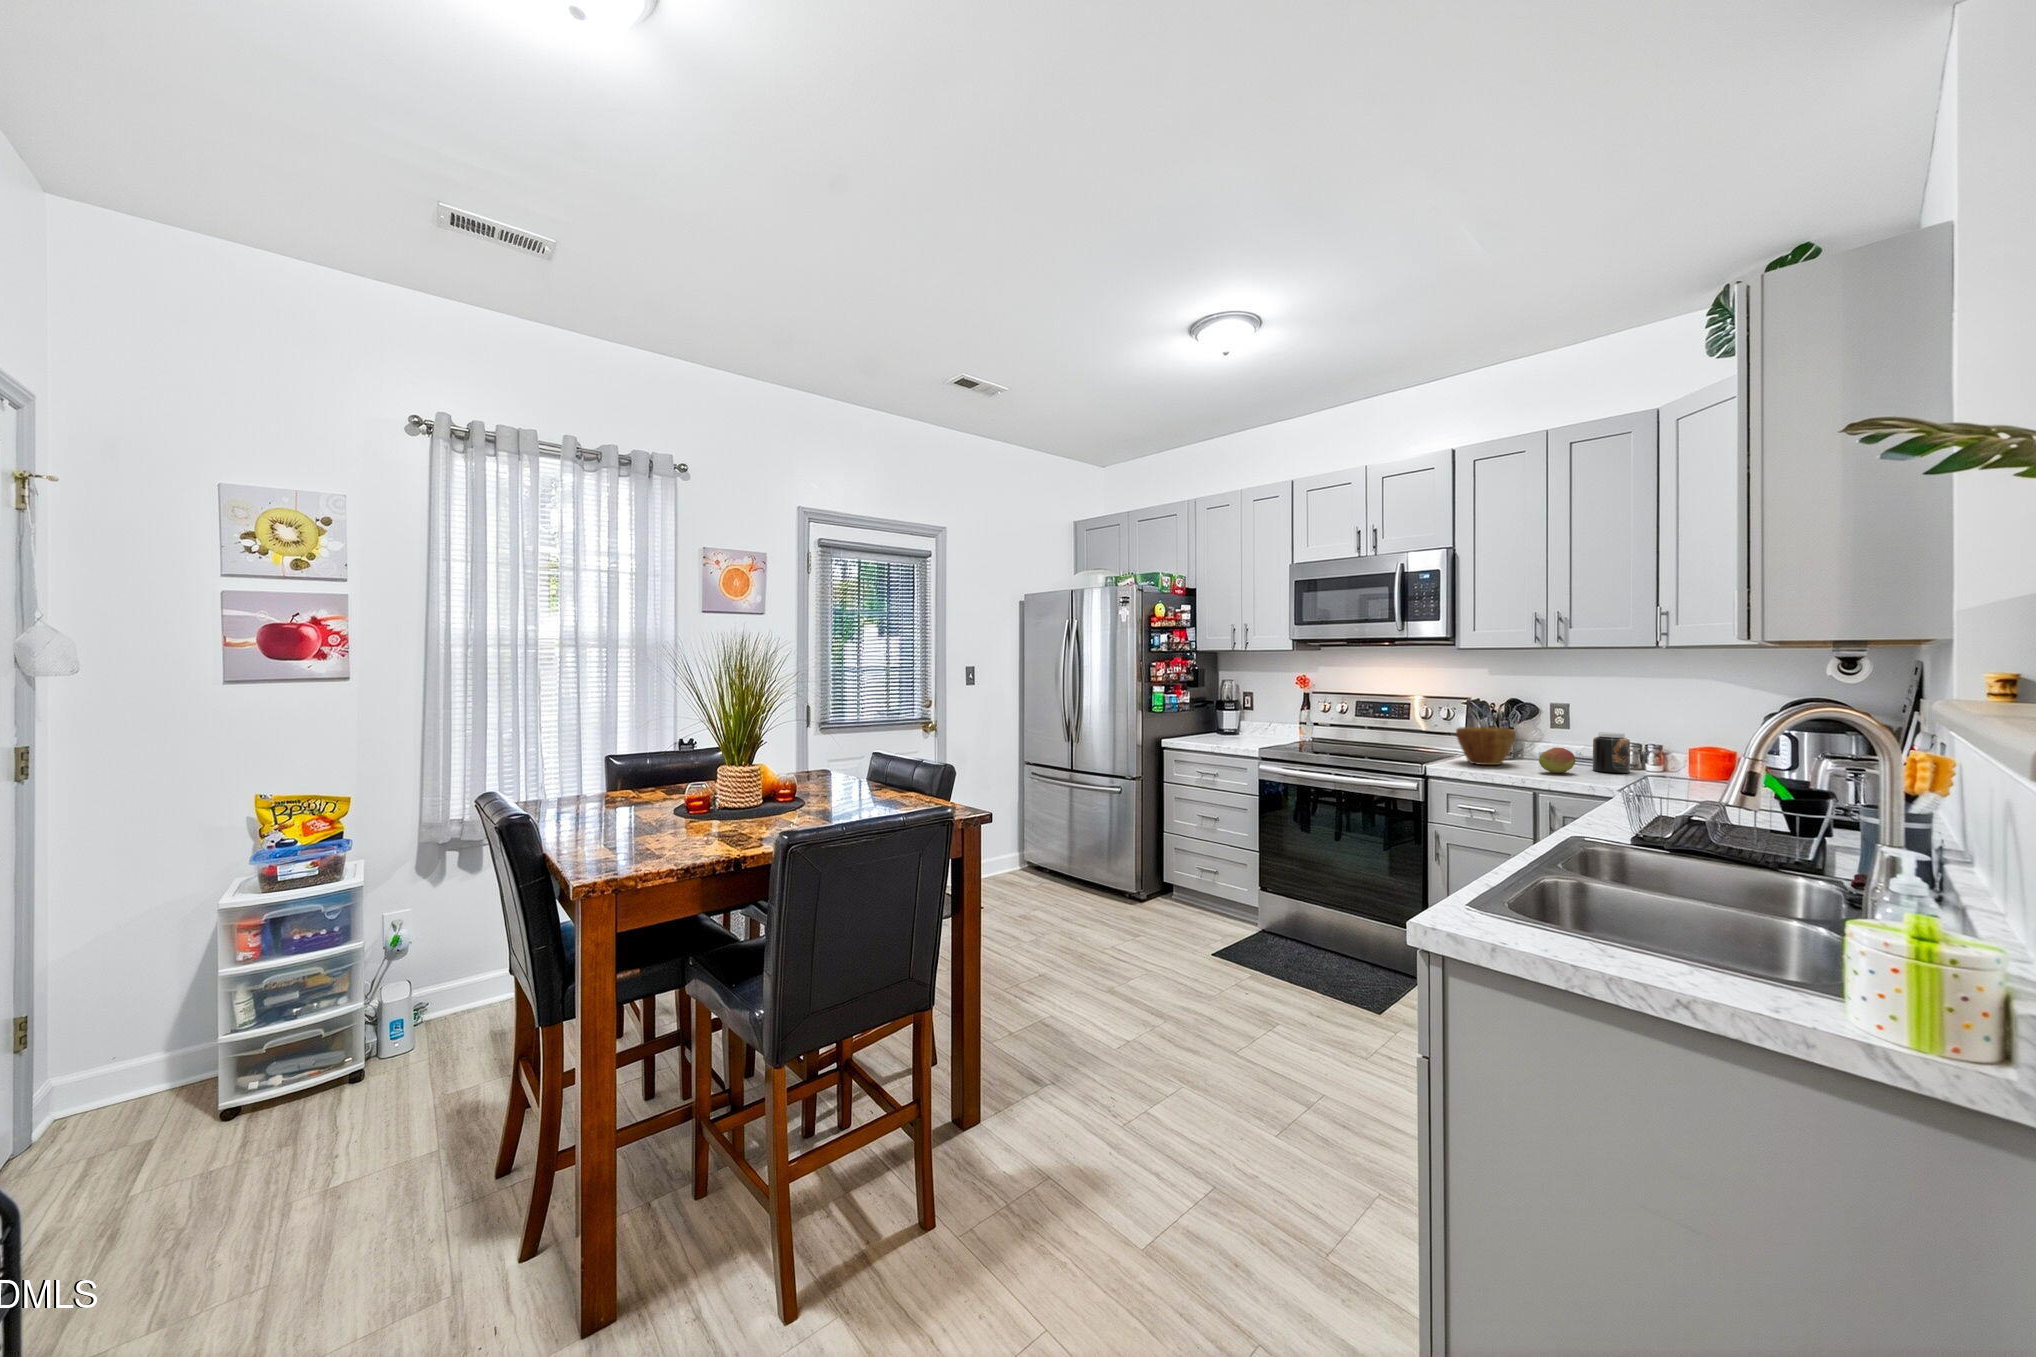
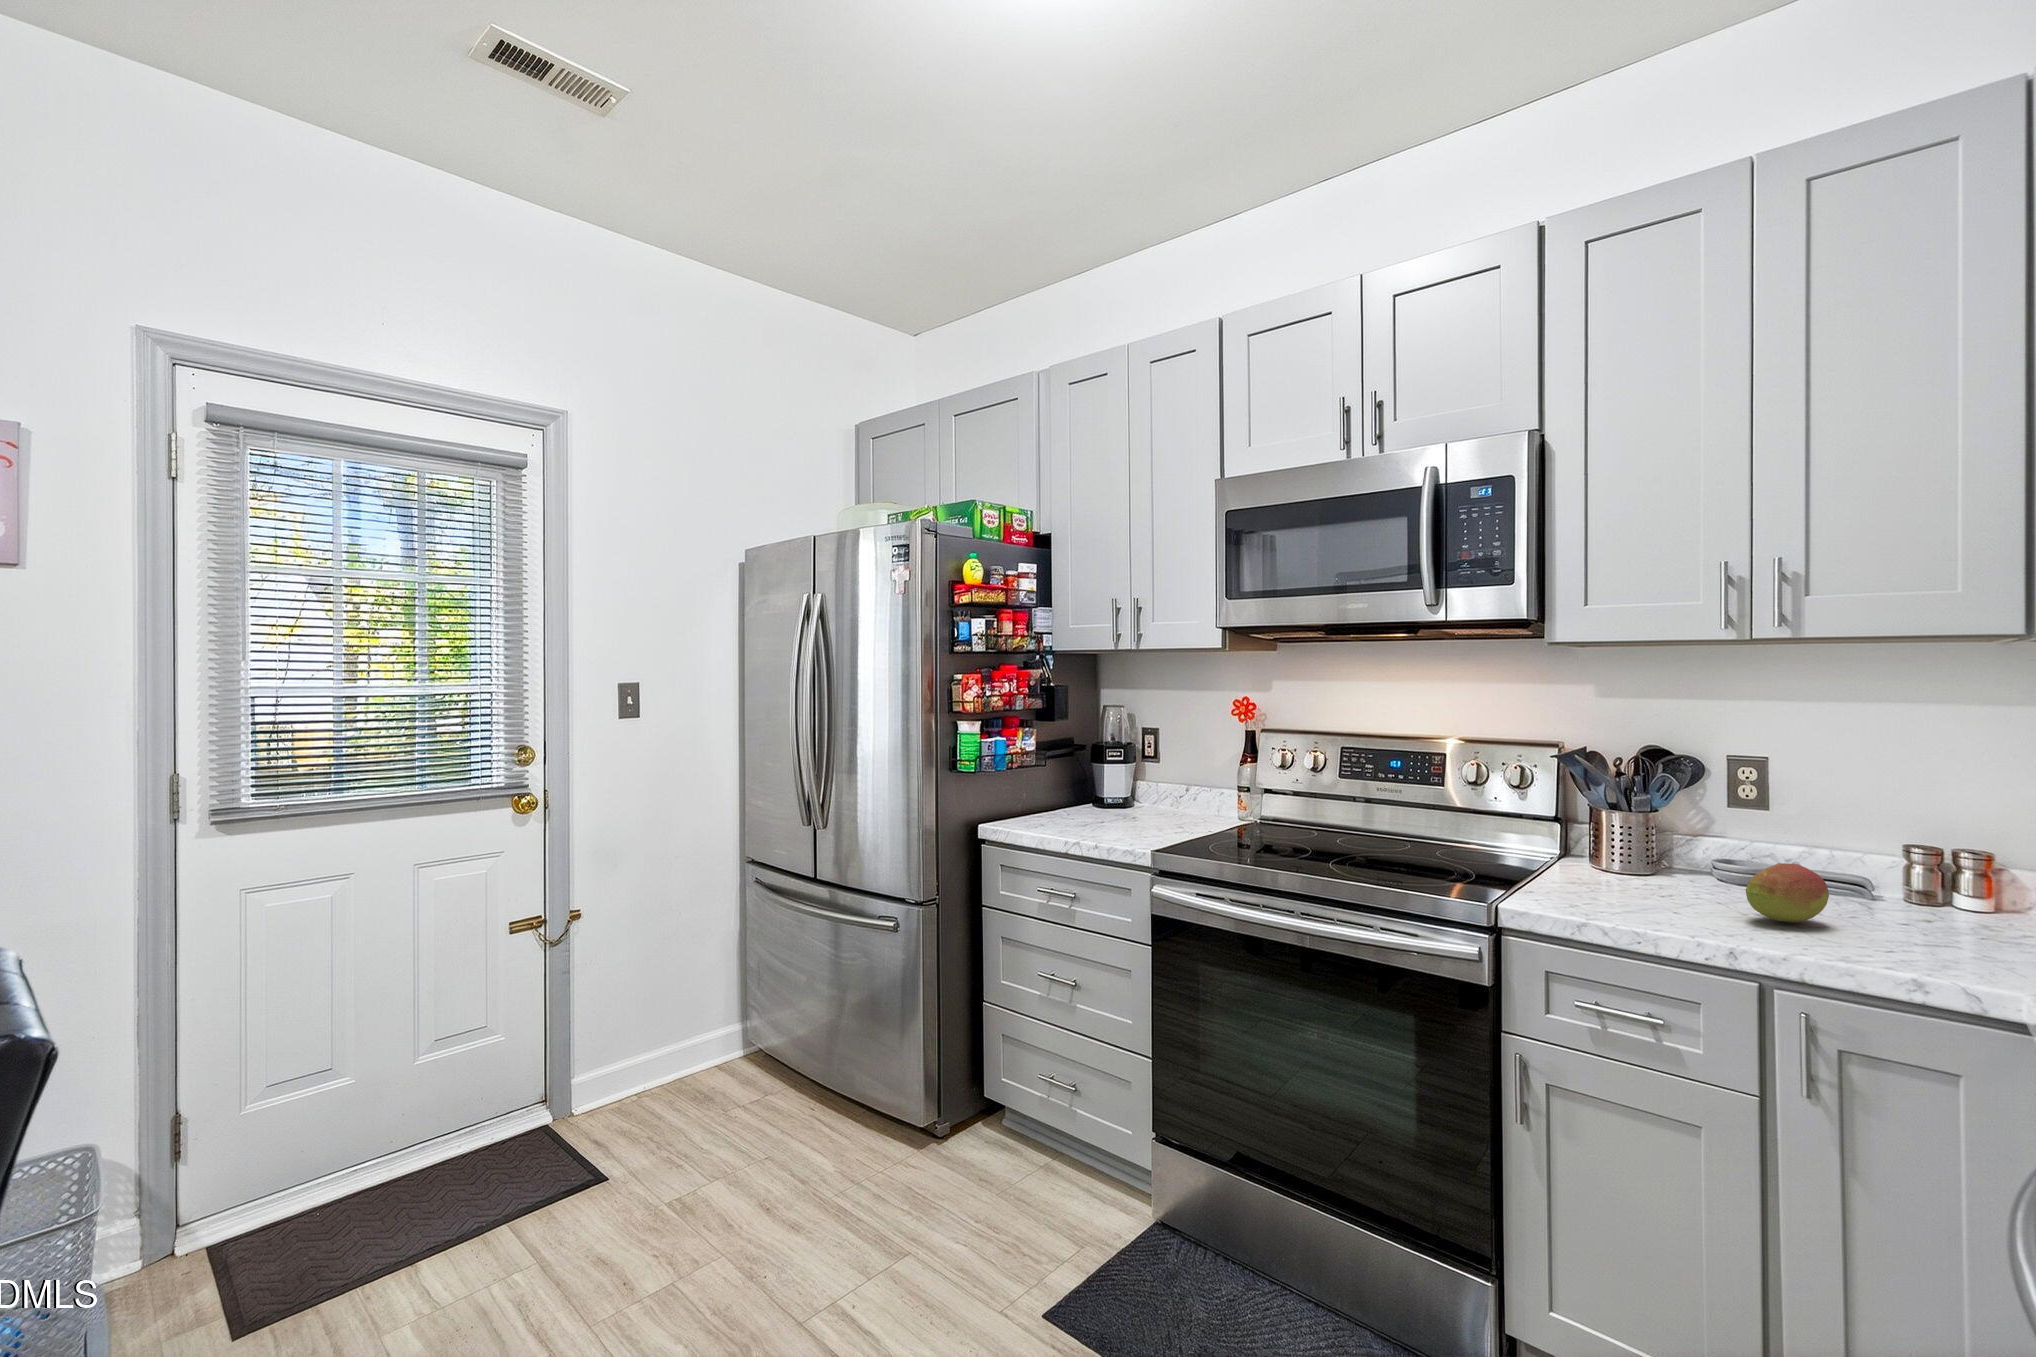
bowl: present [1456,727,1516,765] -> none [1550,808,1680,895]
jar: present [1593,732,1630,773] -> none [1853,825,1942,921]

